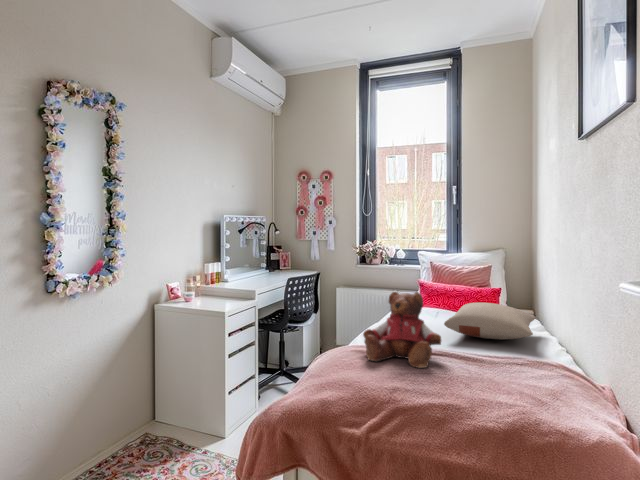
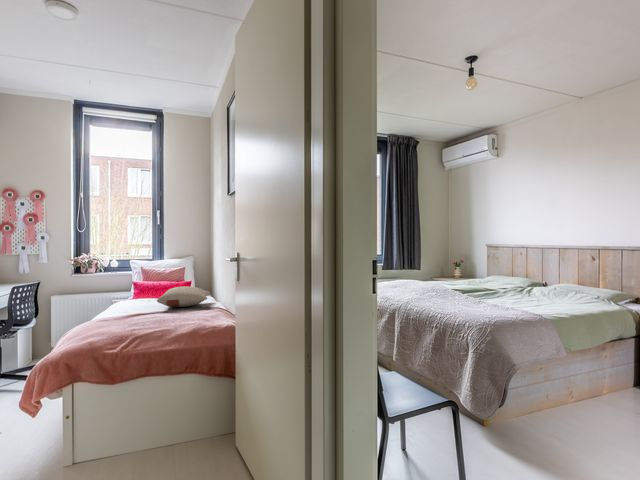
teddy bear: present [363,292,441,368] -> none [104,281,157,324]

